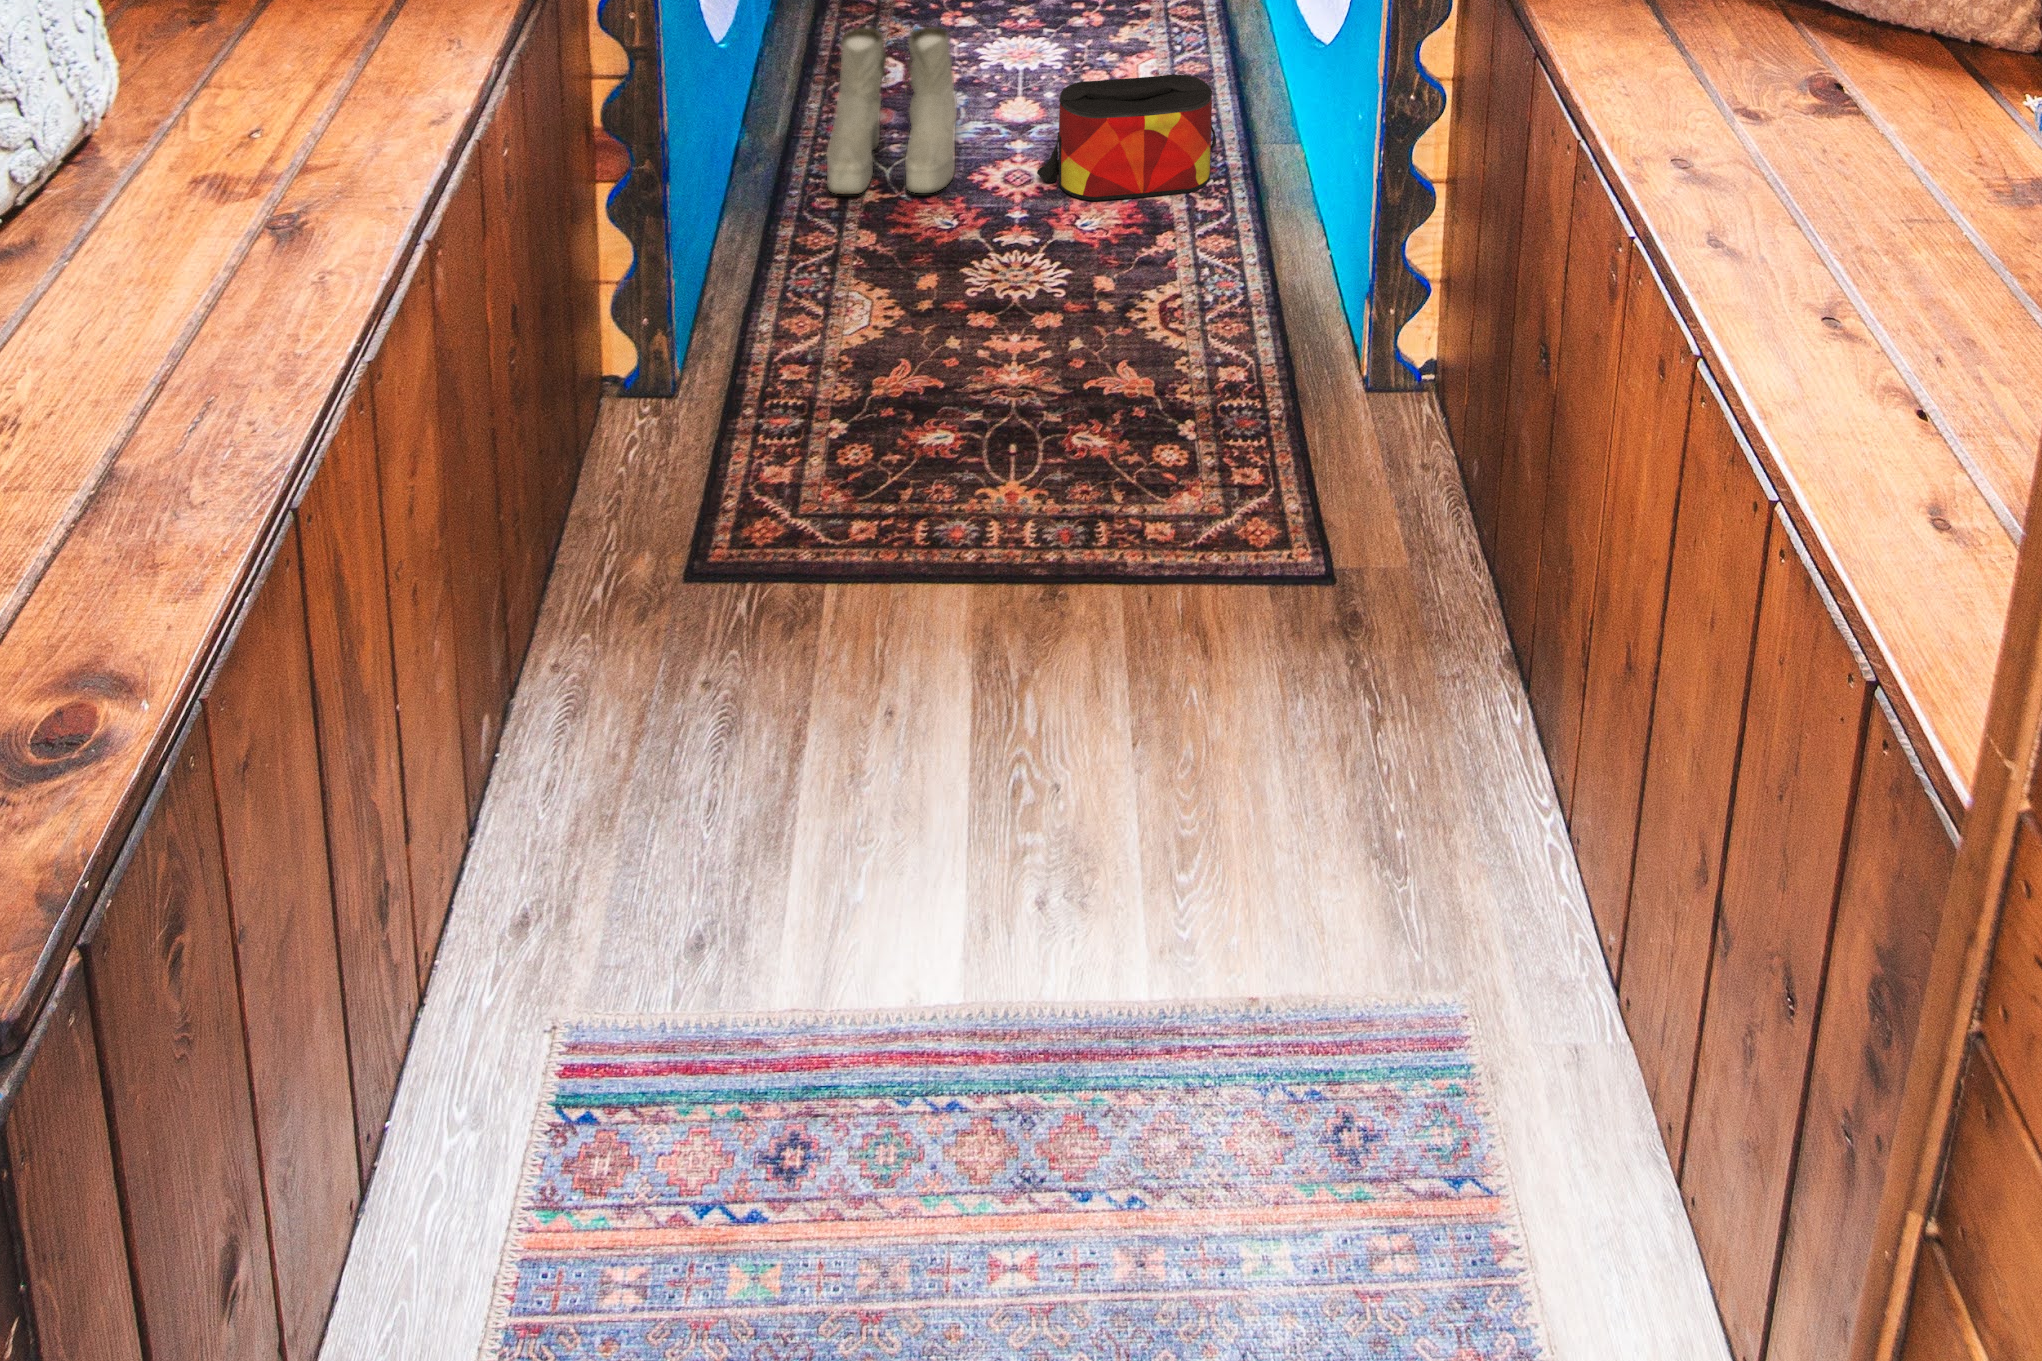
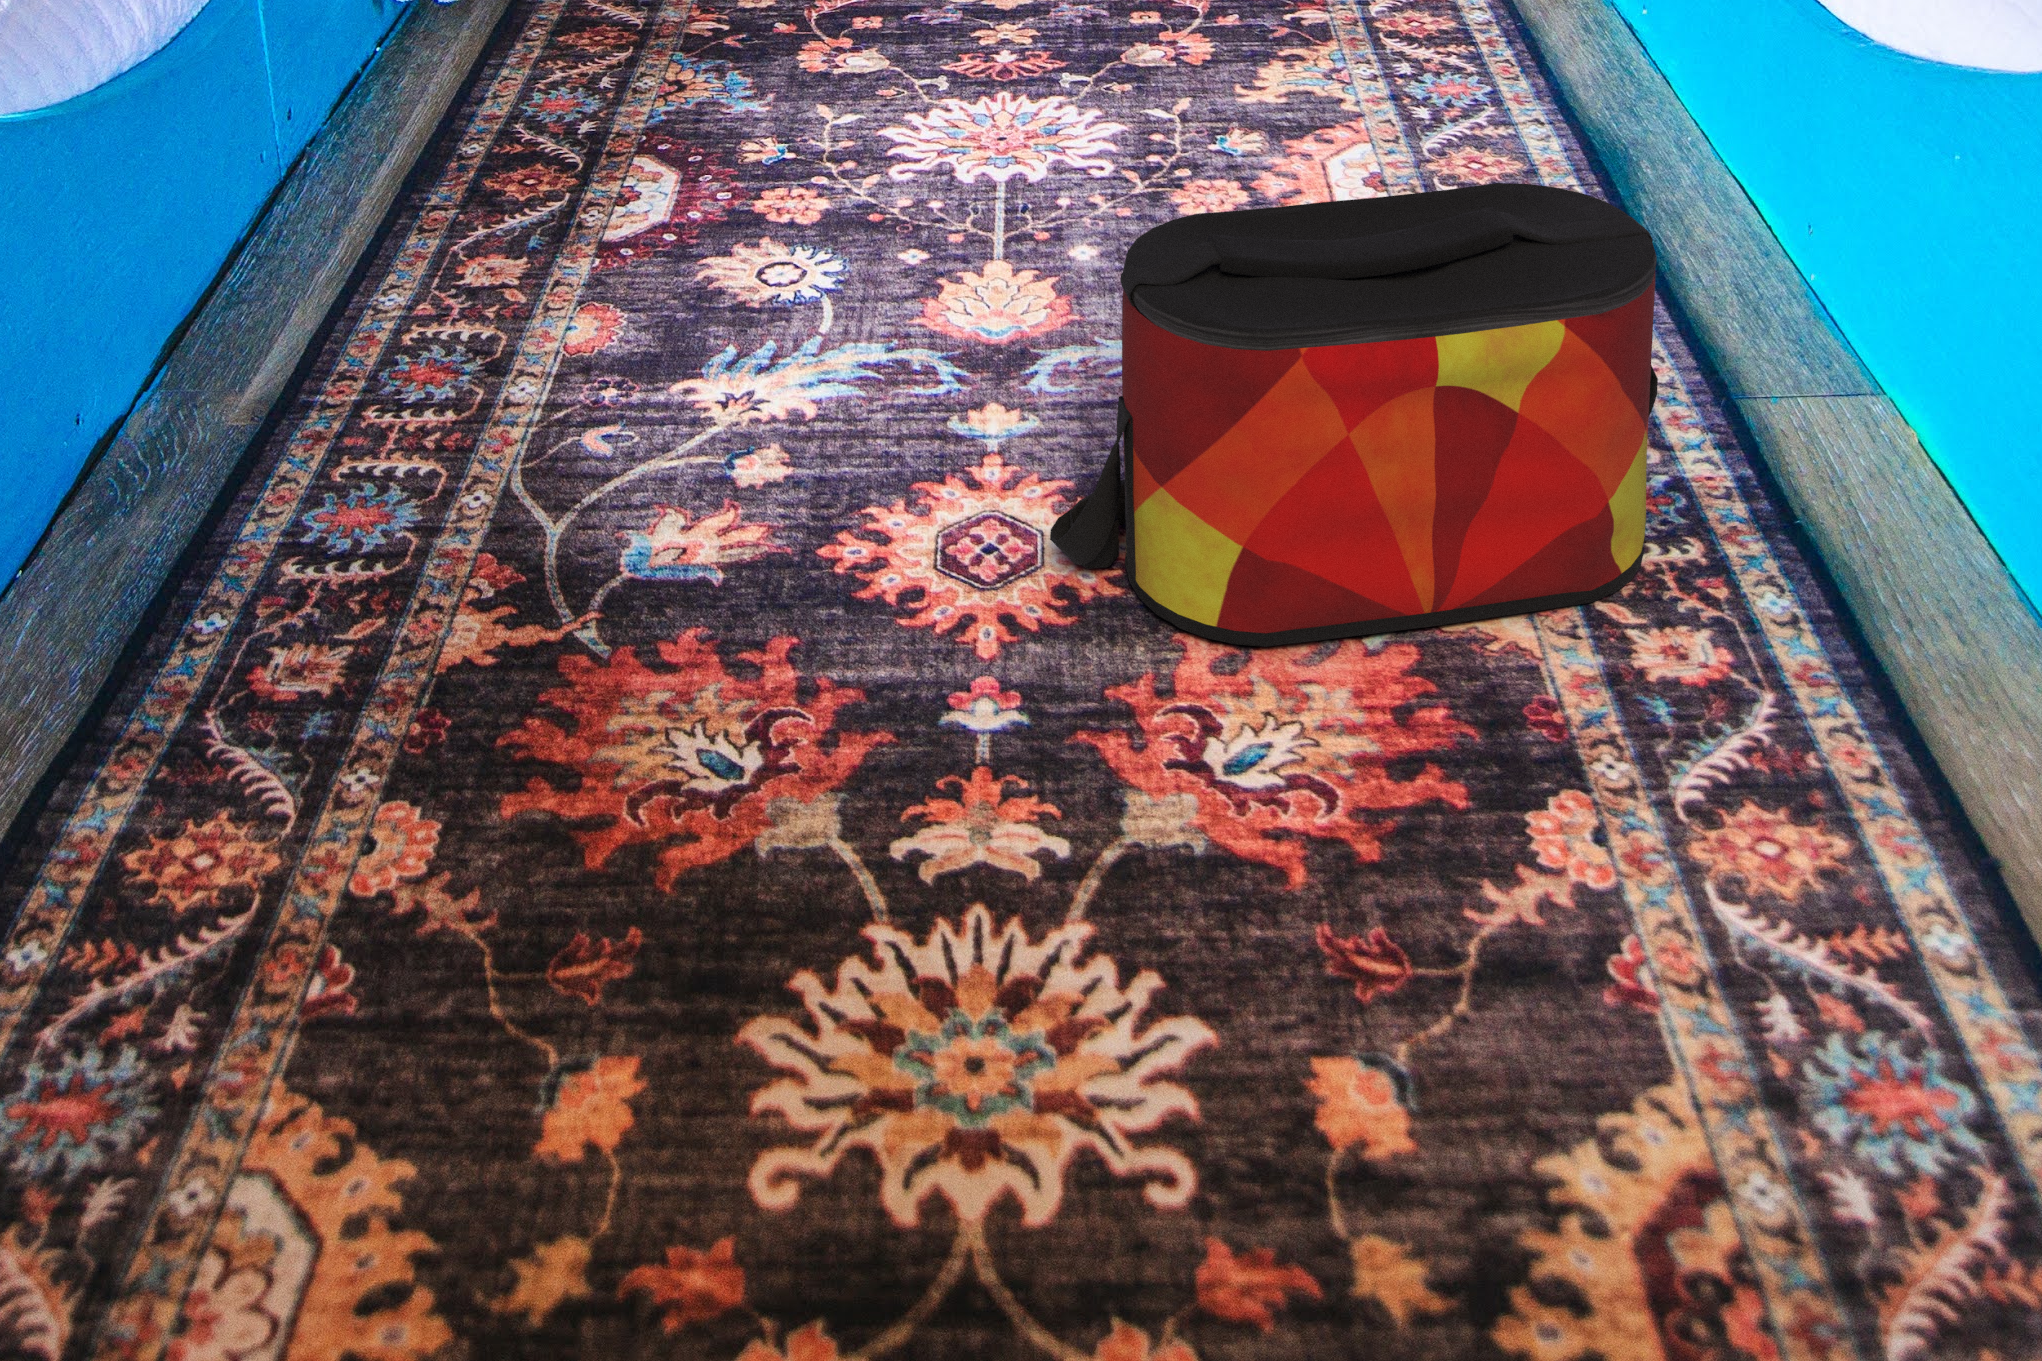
boots: present [827,27,957,194] -> none [321,46,784,636]

